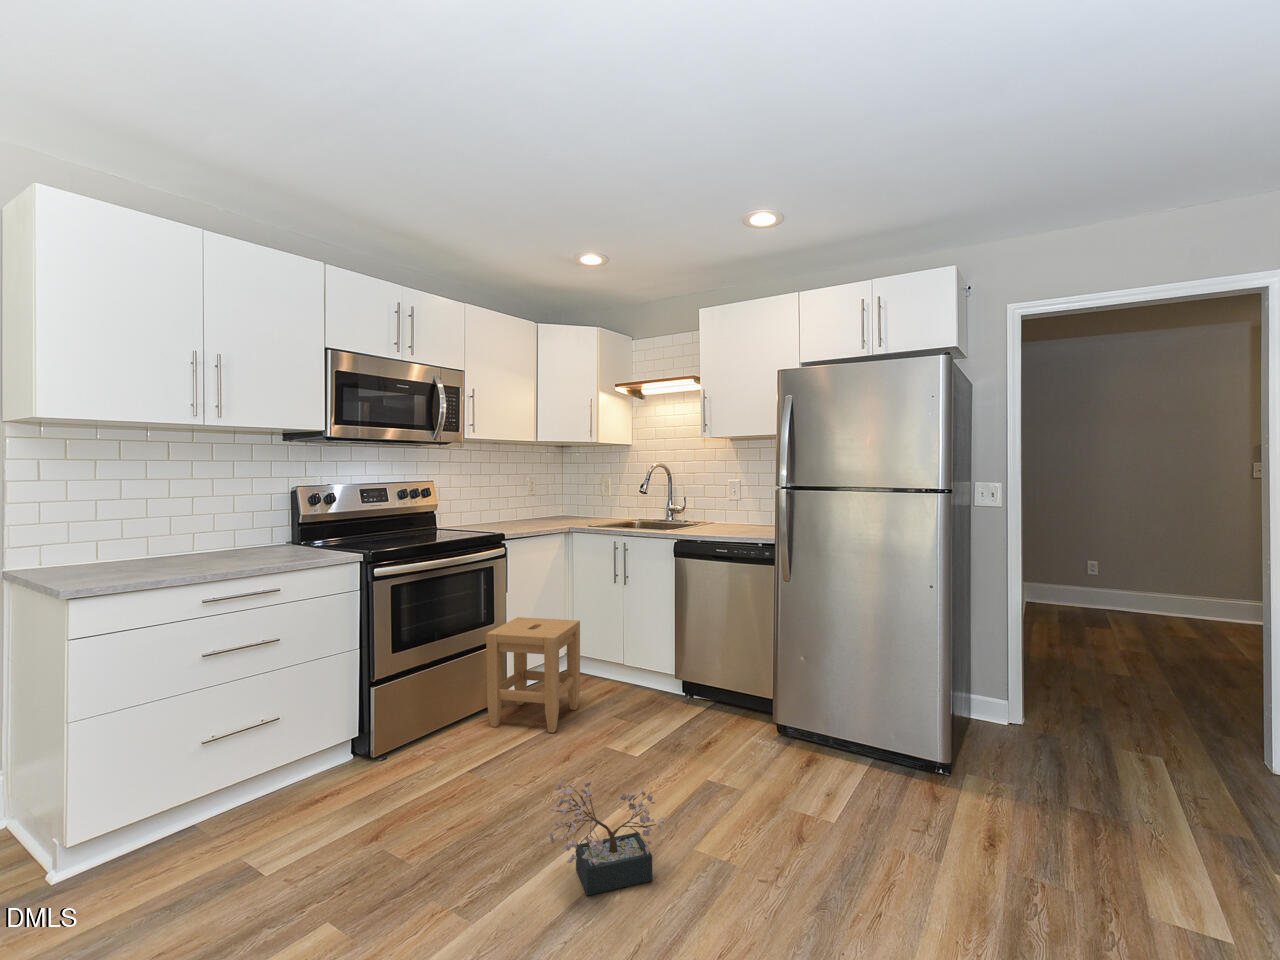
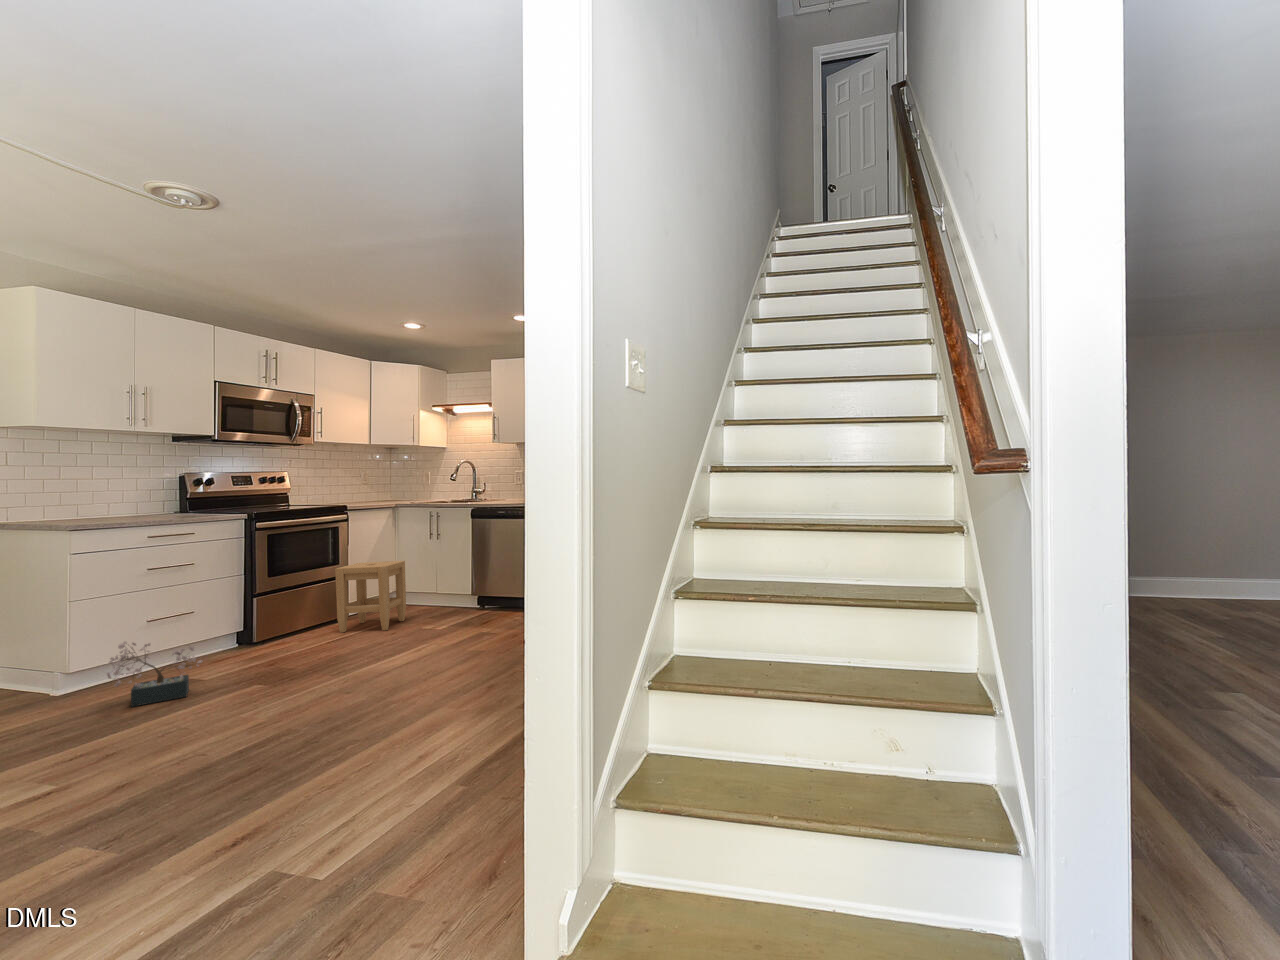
decorative plant: present [548,779,664,896] -> present [107,642,202,707]

